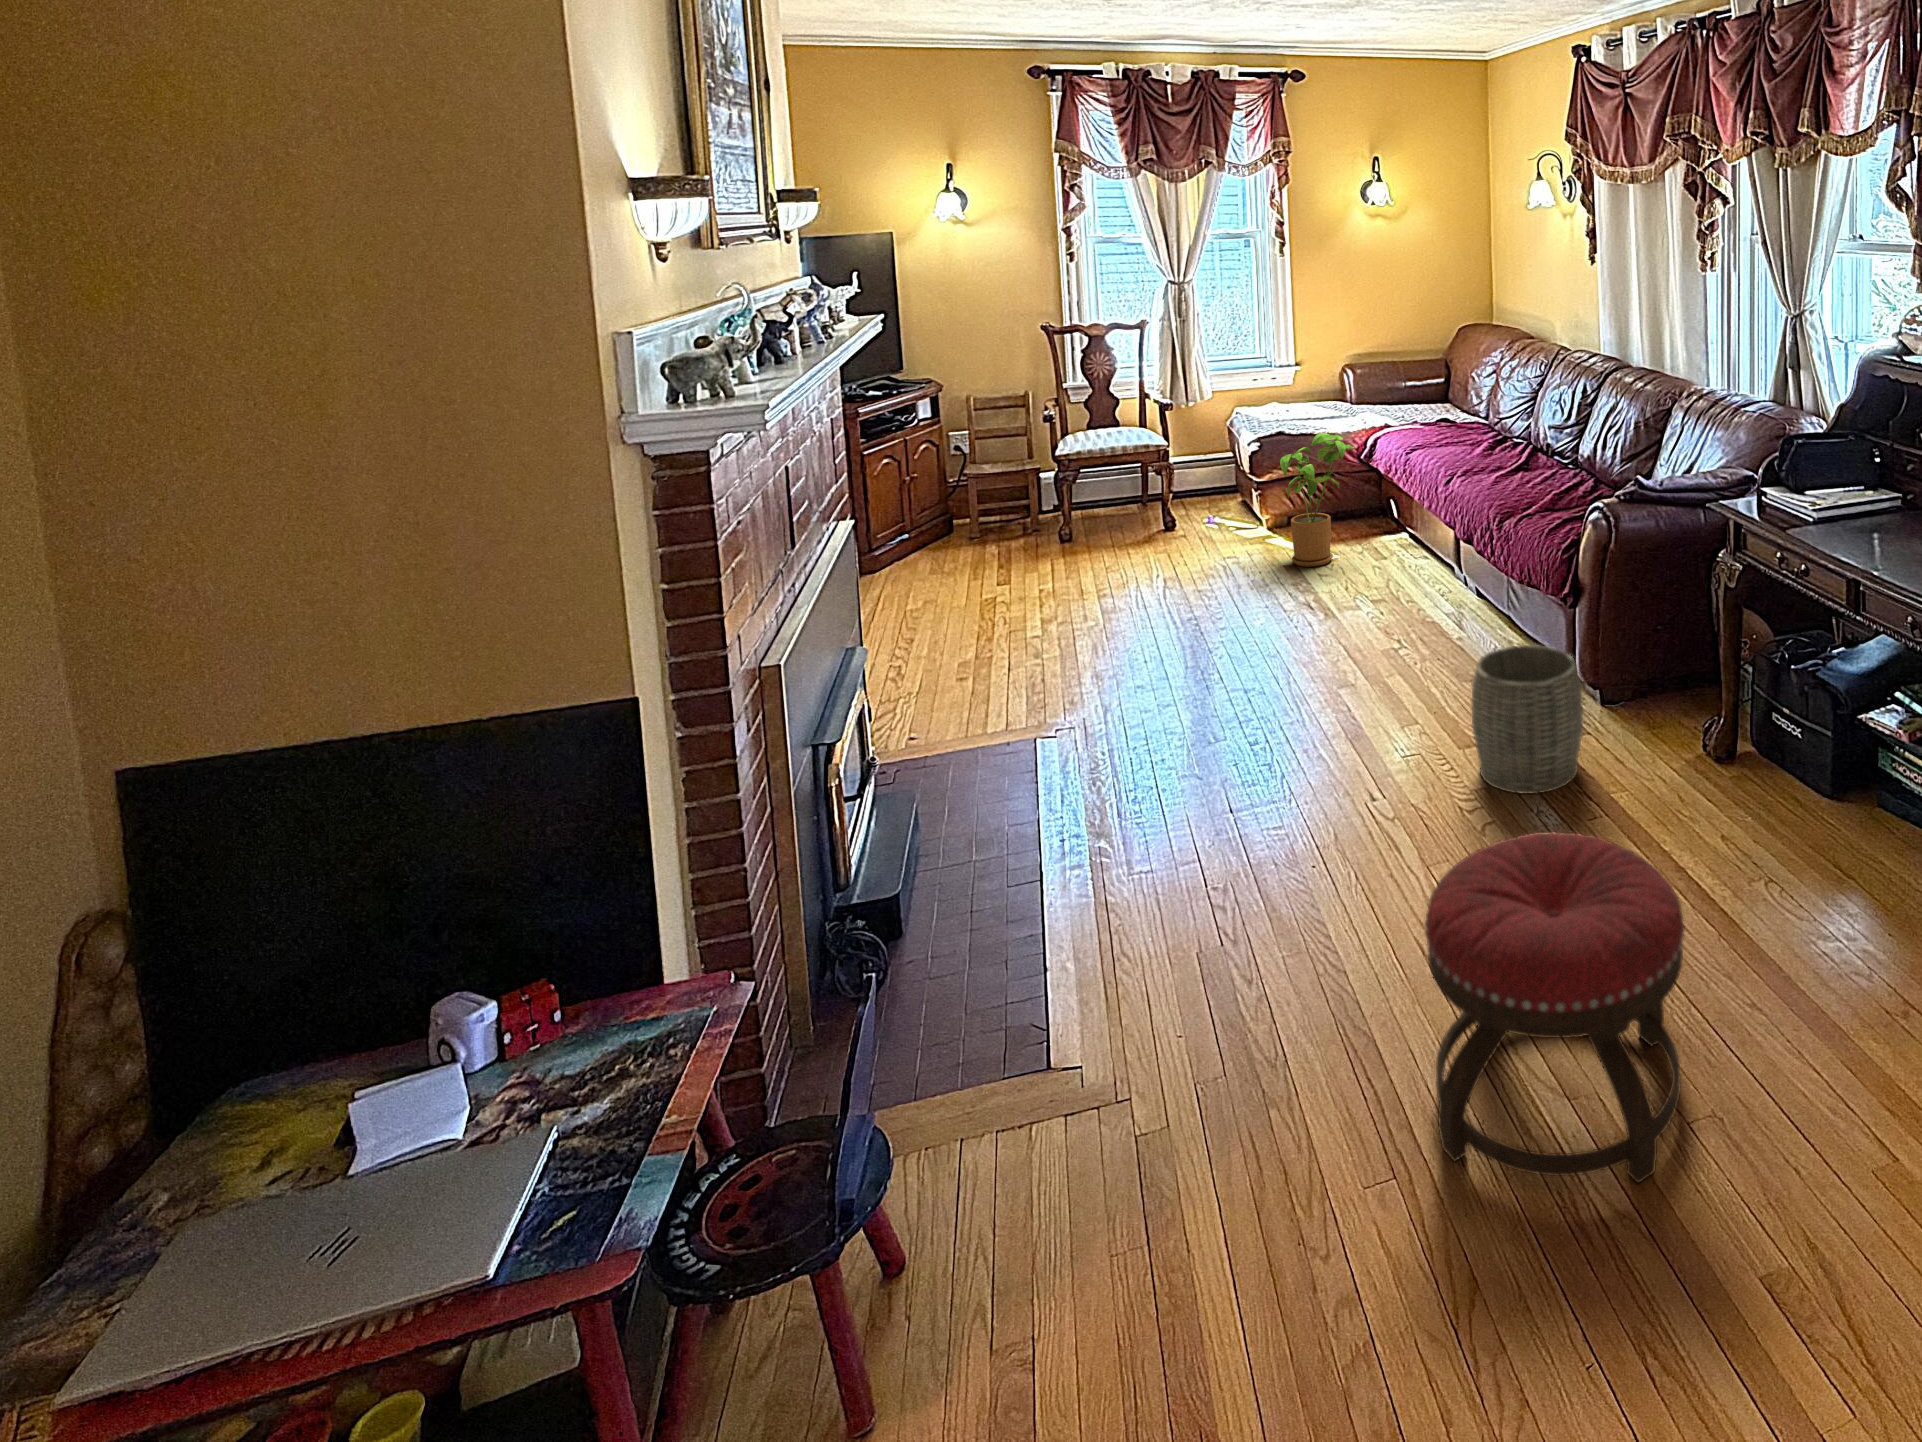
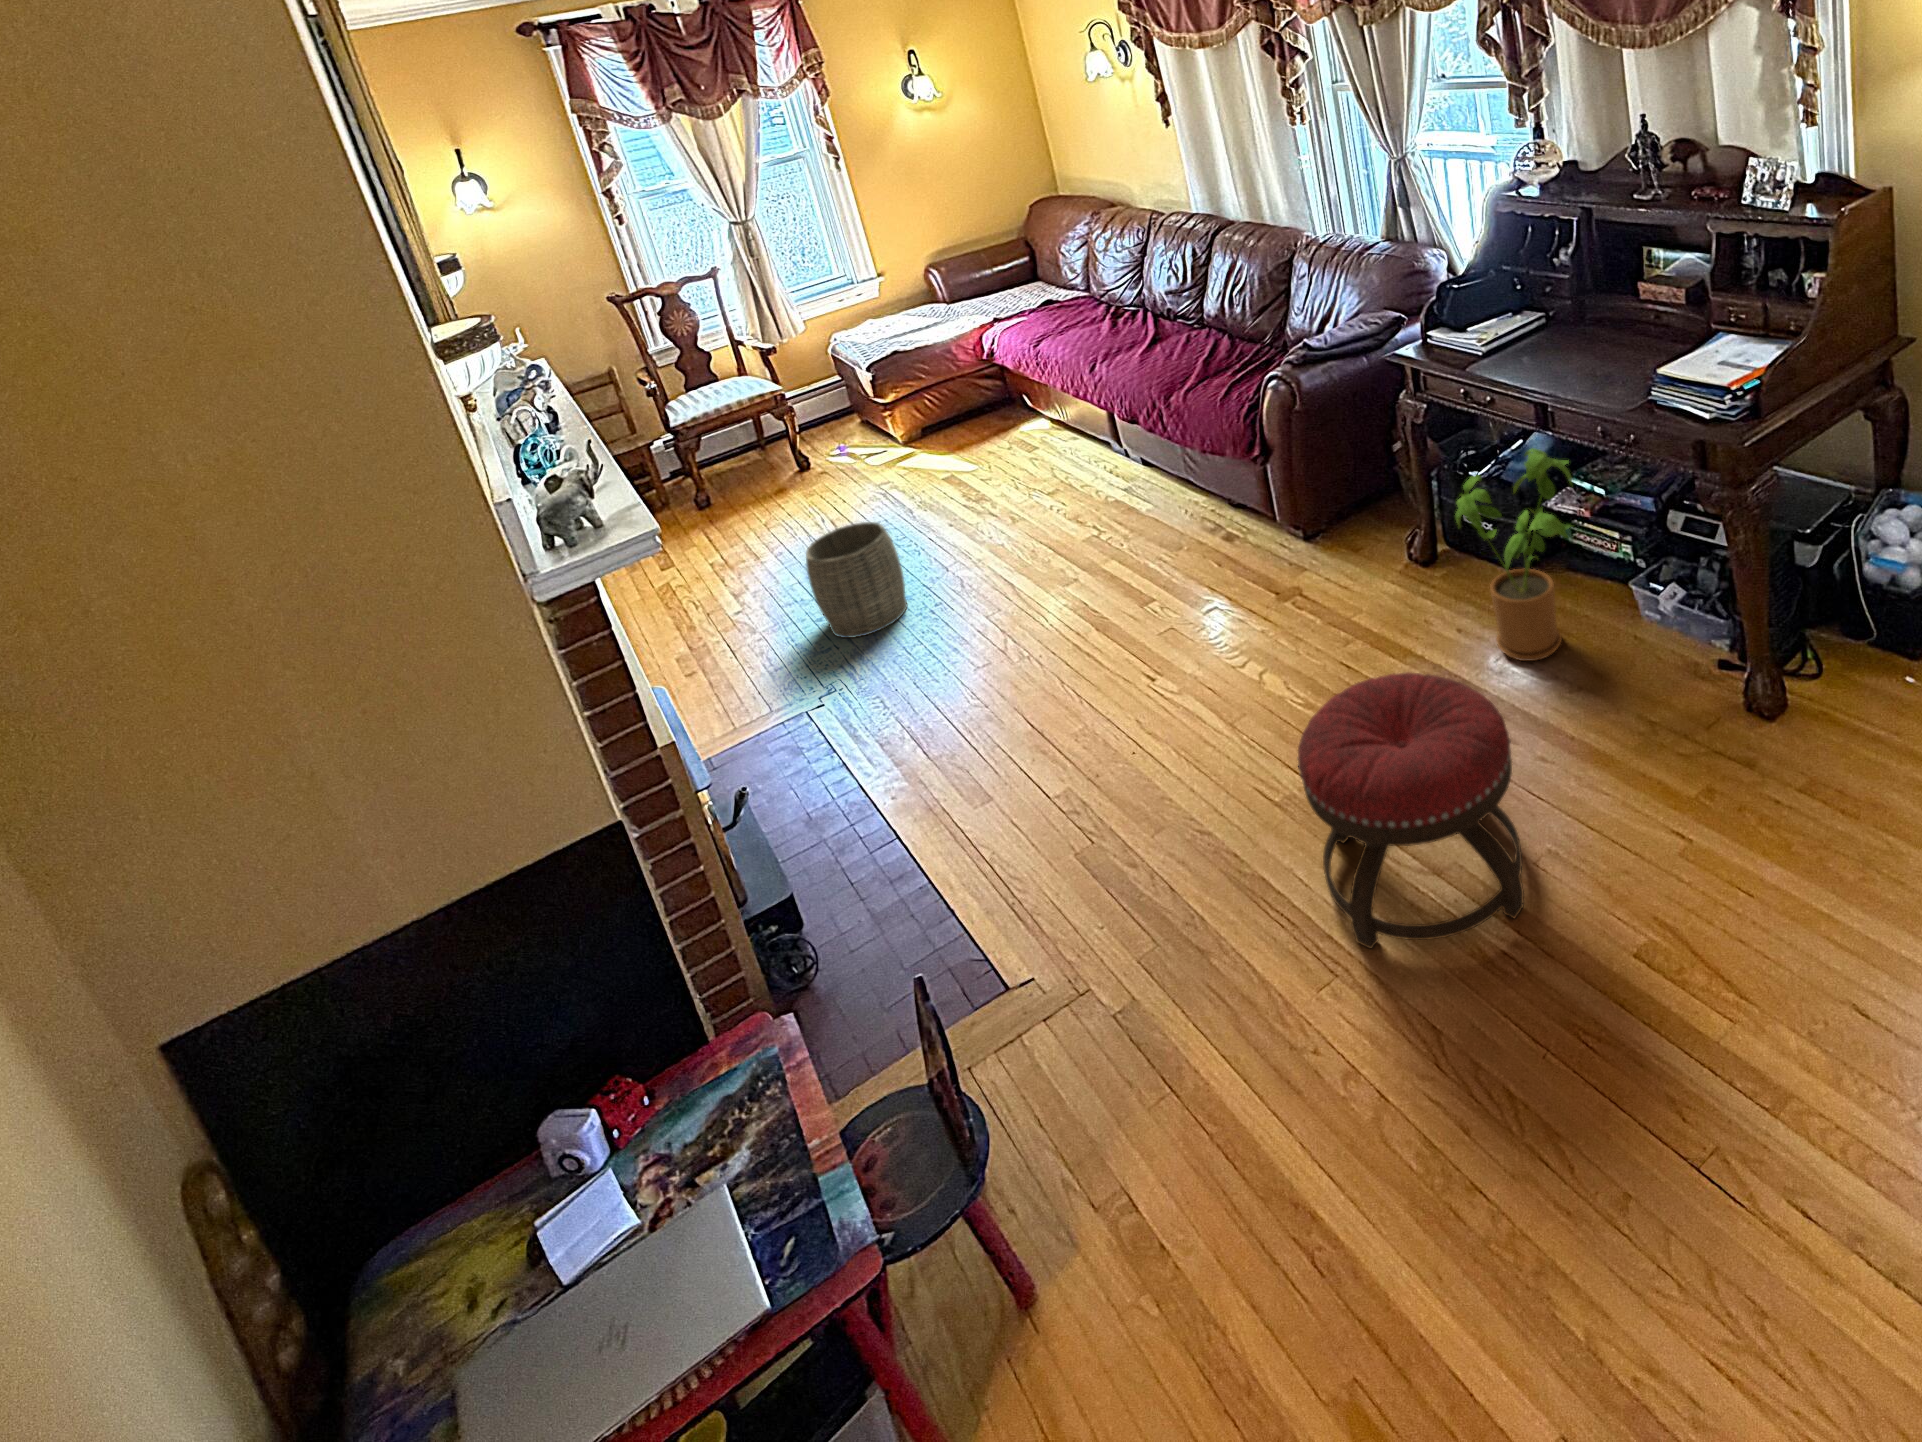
house plant: present [1280,433,1356,567] -> present [1455,448,1572,661]
woven basket: present [1472,645,1583,794] -> present [806,522,908,638]

